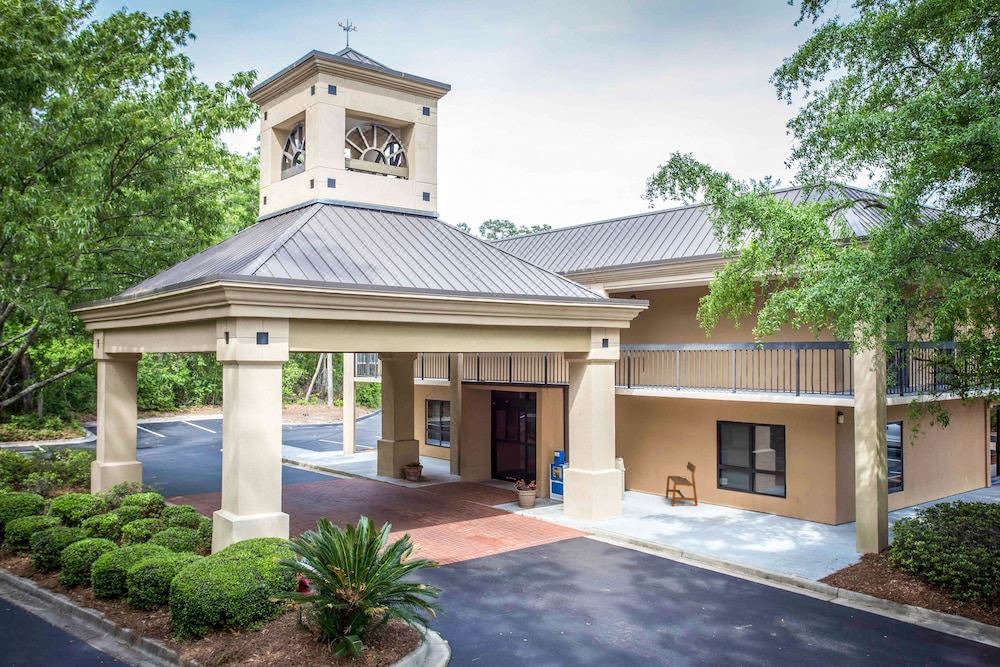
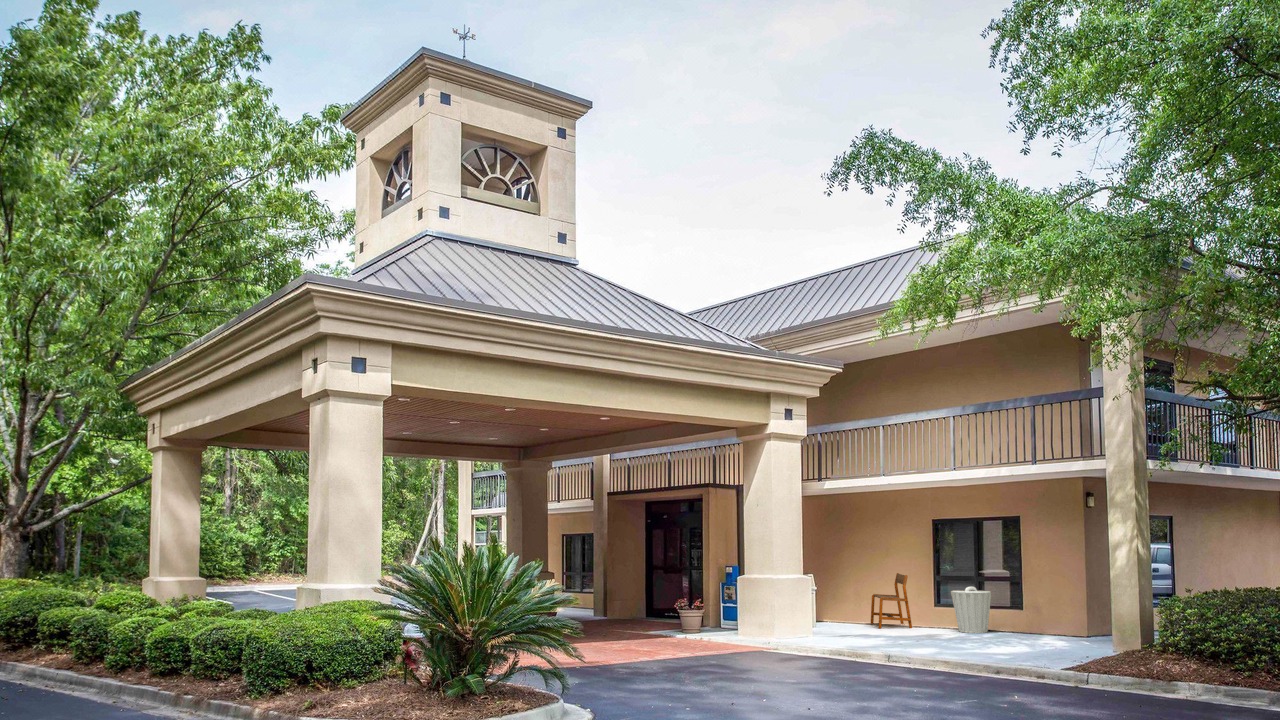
trash can: none [729,479,760,515] -> present [951,587,991,633]

